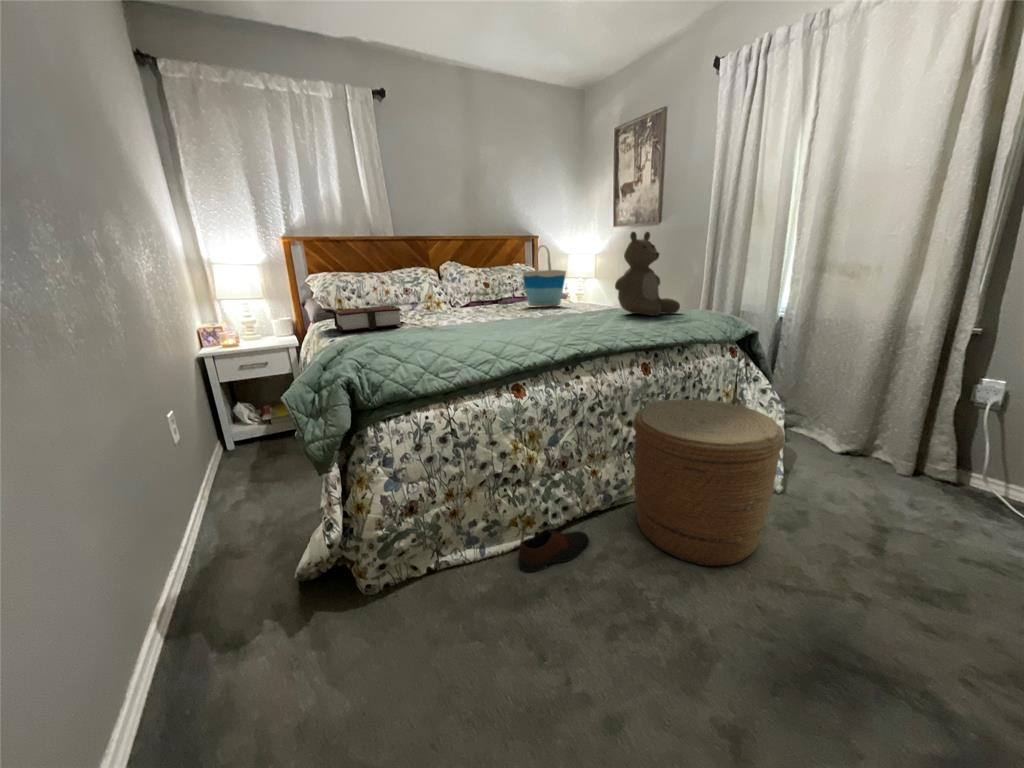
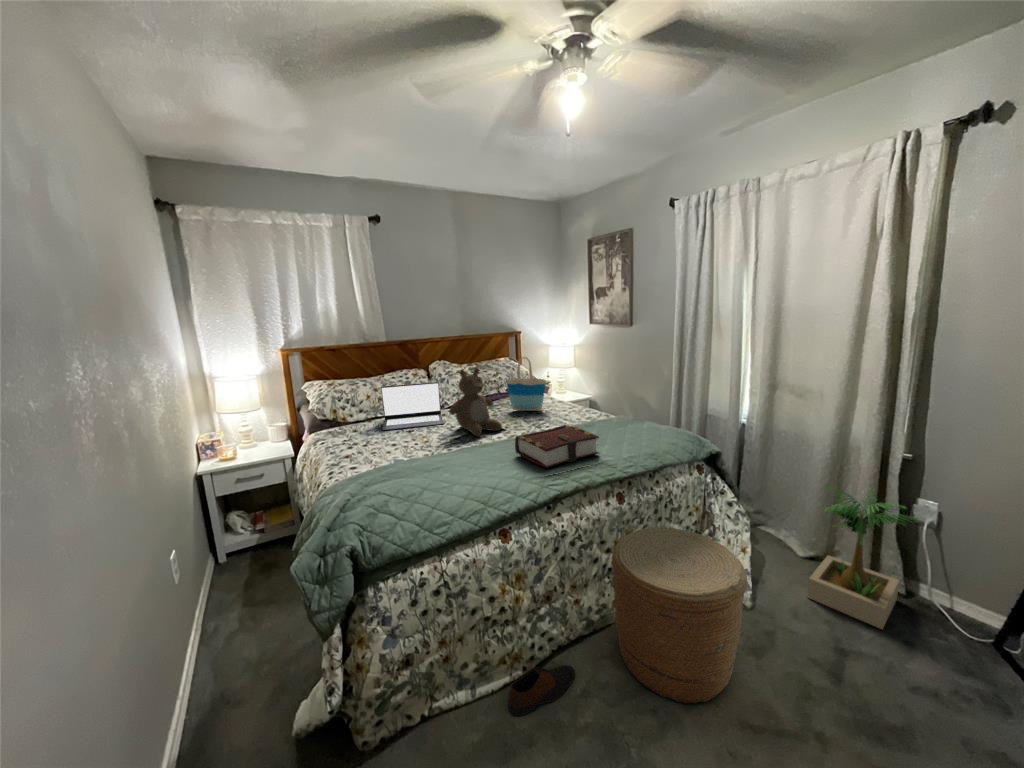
teddy bear: present [615,232,680,316] -> present [449,368,502,436]
laptop: none [387,271,454,318] -> present [381,382,443,430]
book: present [333,305,403,331] -> present [515,425,599,468]
potted plant: none [844,363,994,513] -> present [807,486,920,629]

